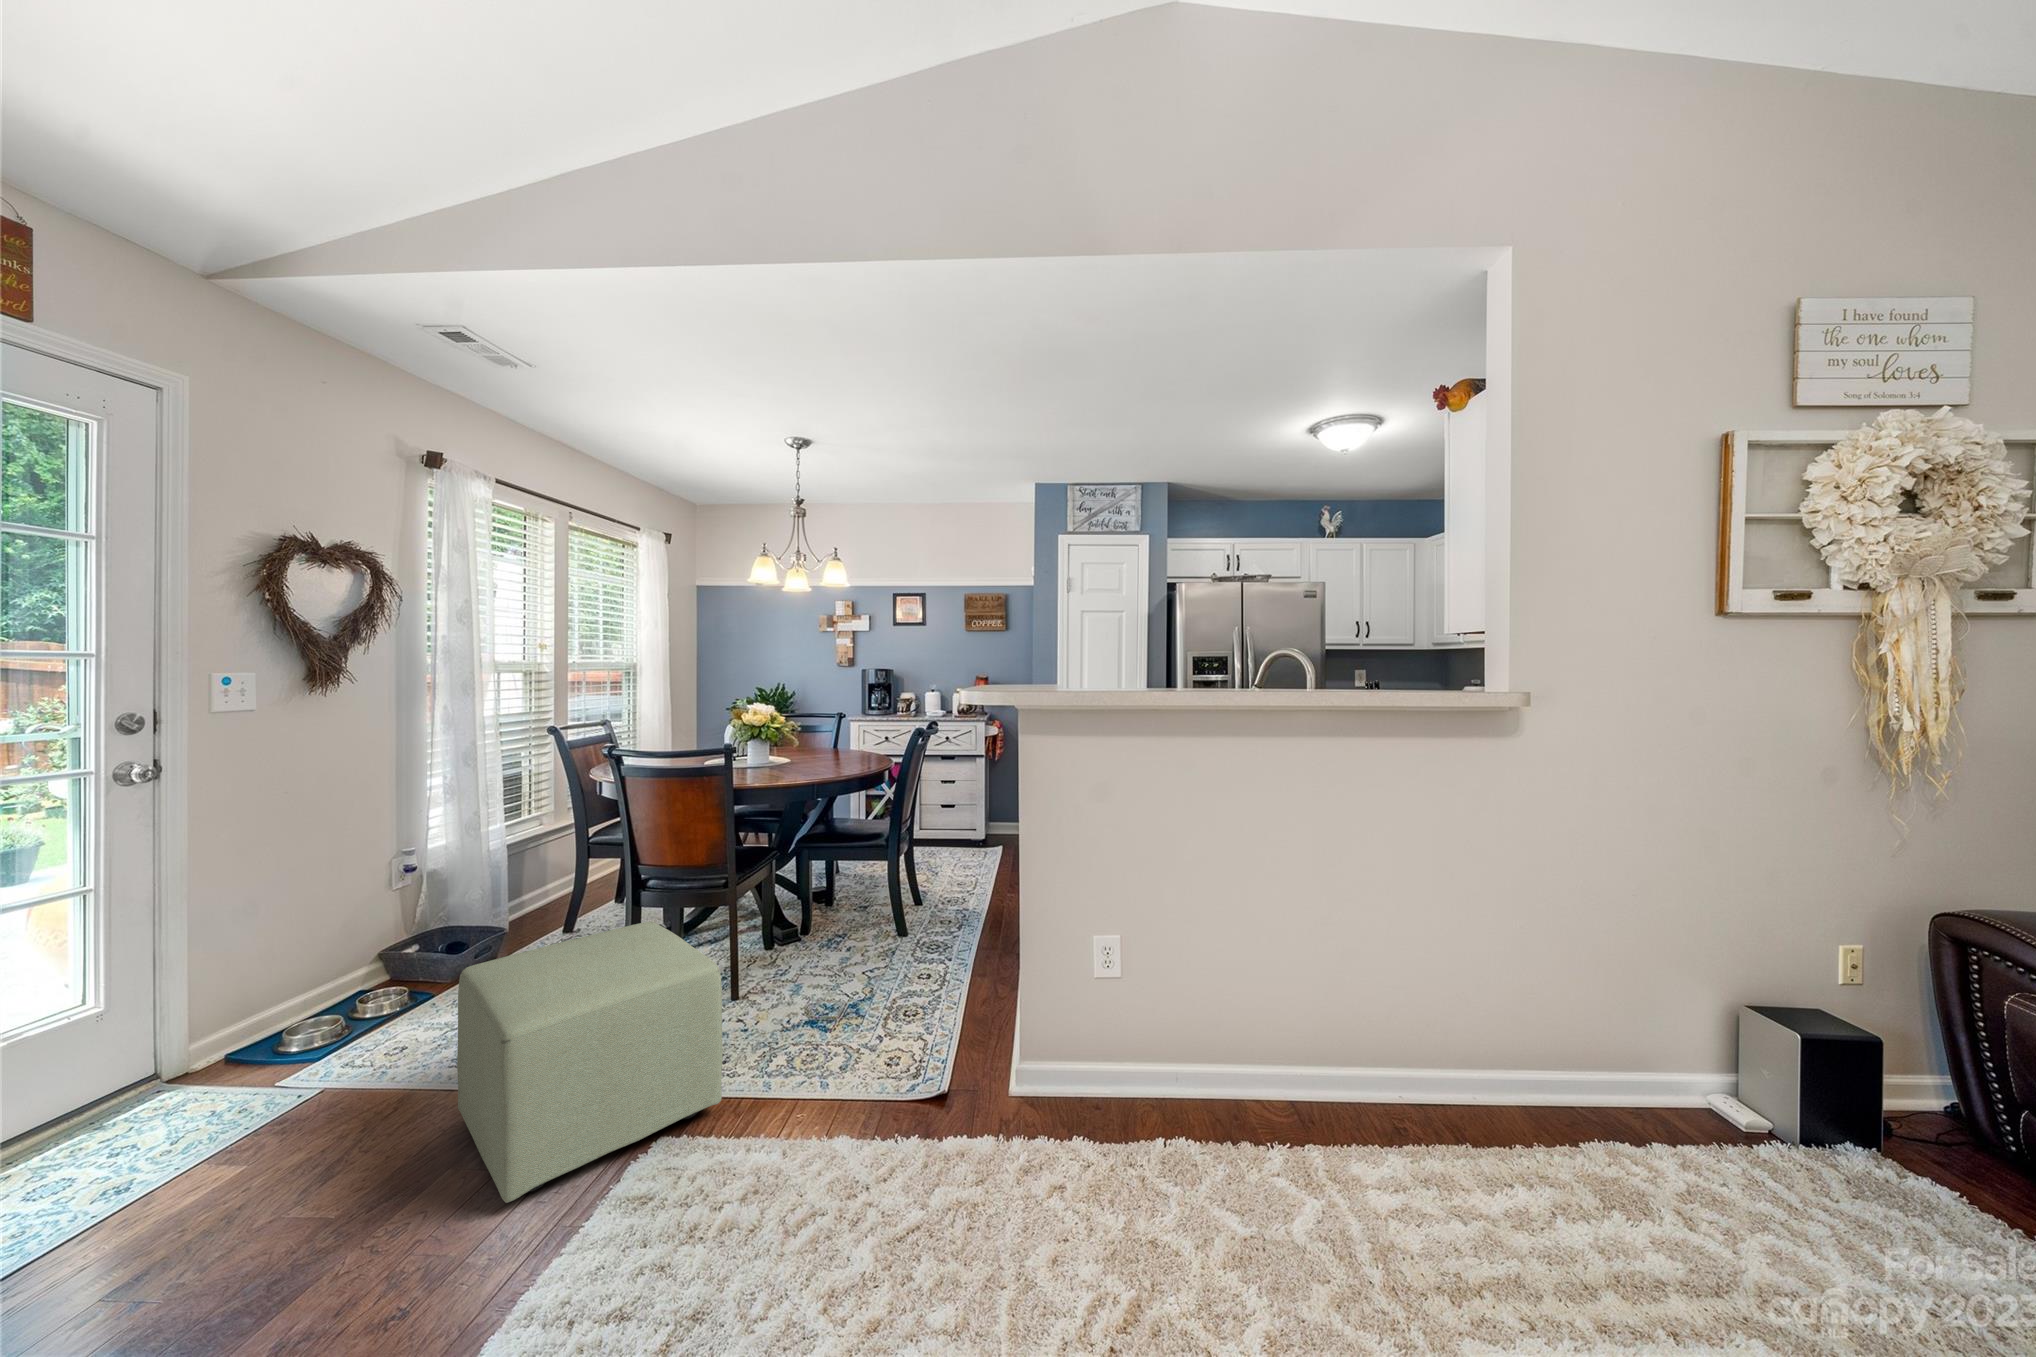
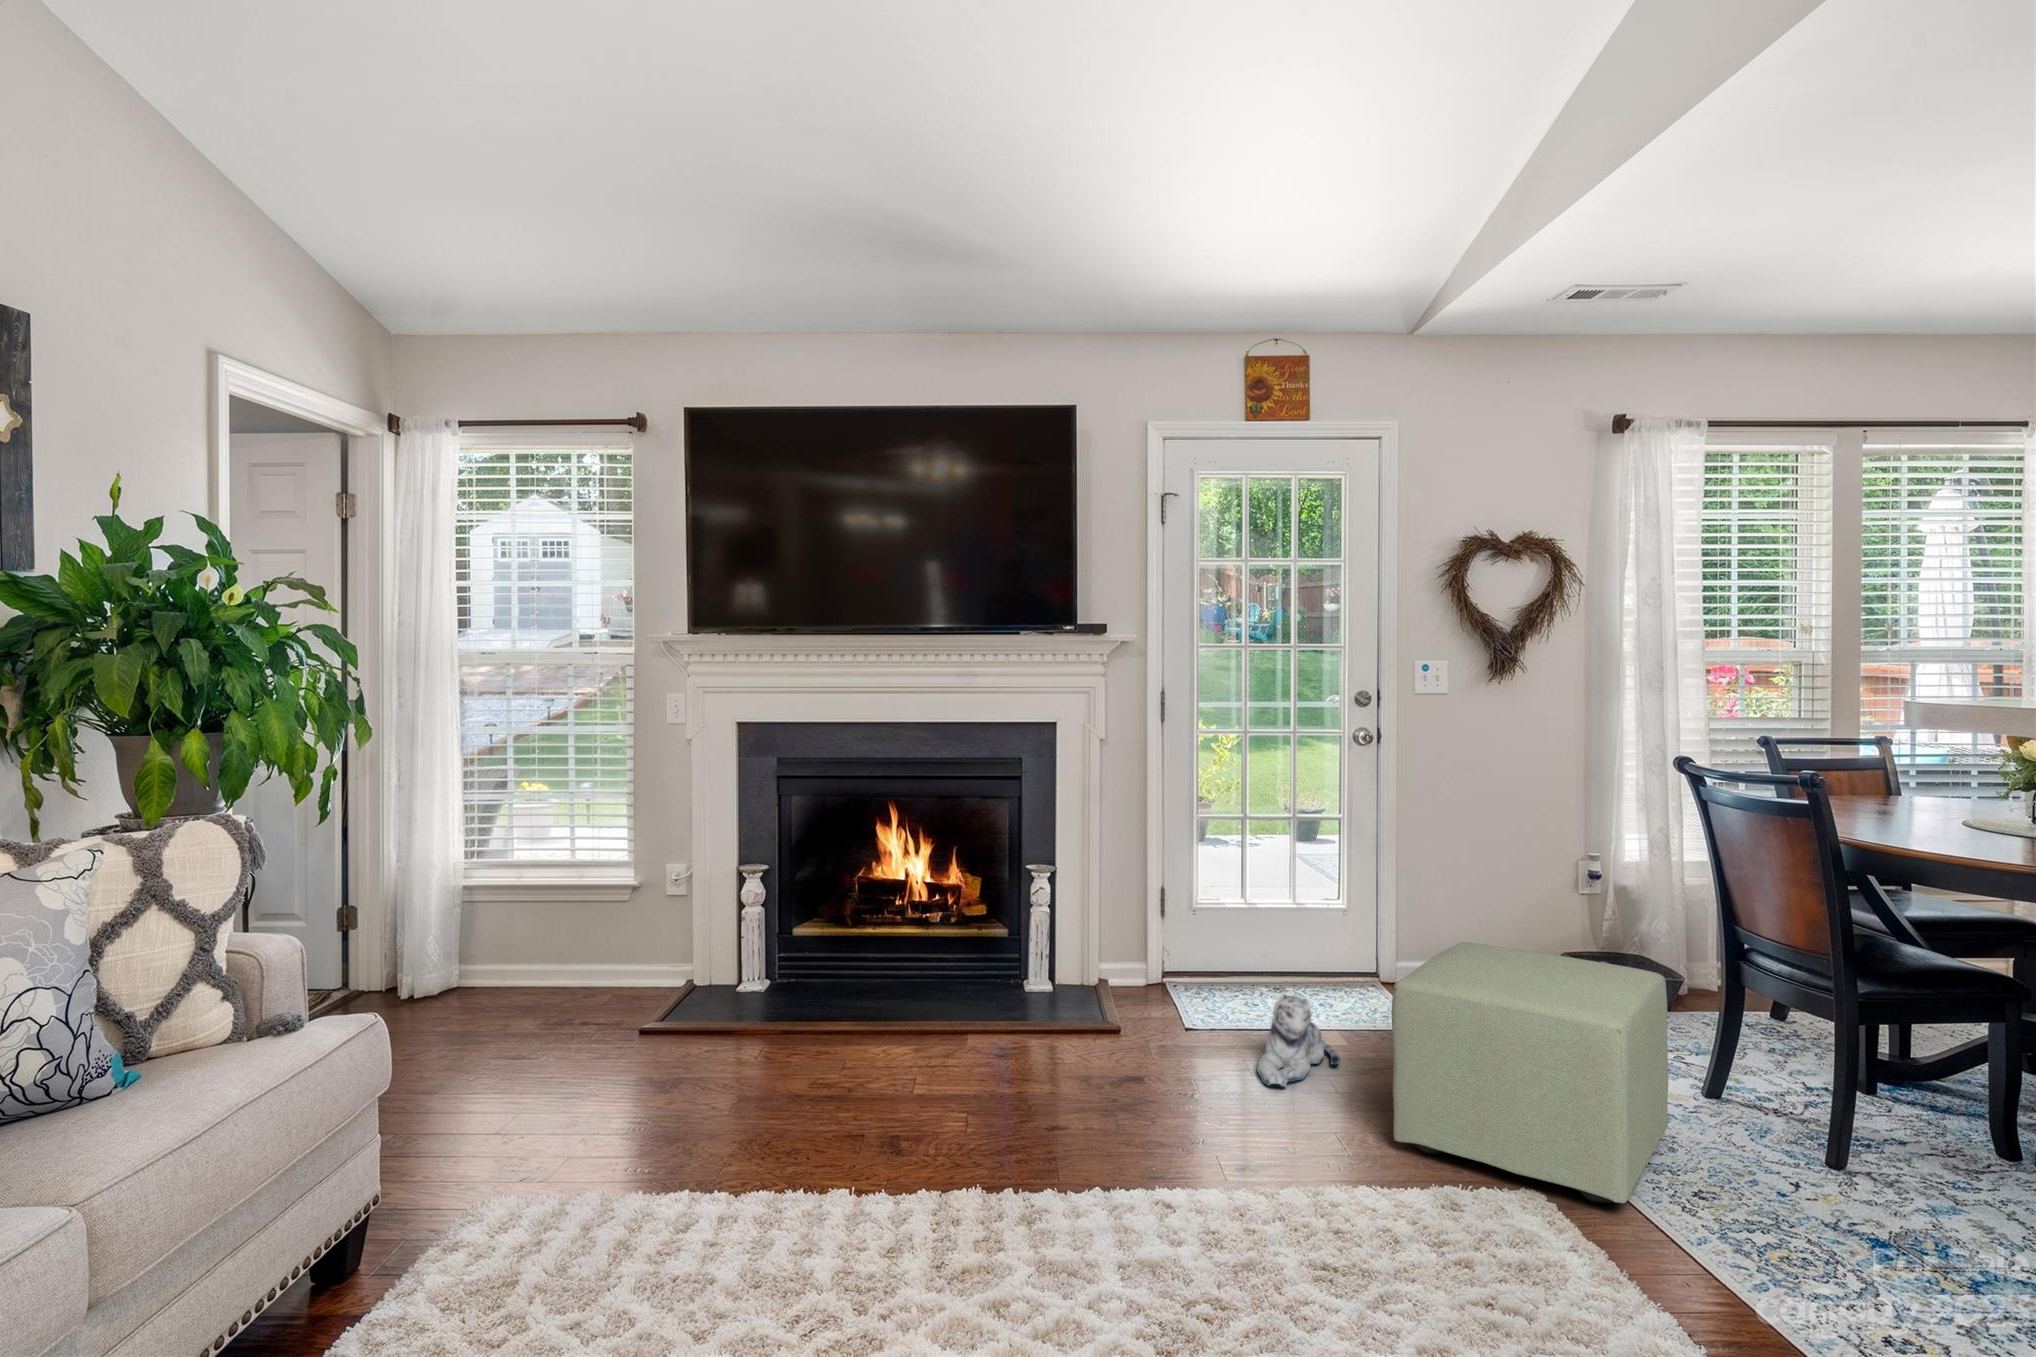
plush toy: none [138,1139,292,1297] -> present [1257,994,1340,1087]

